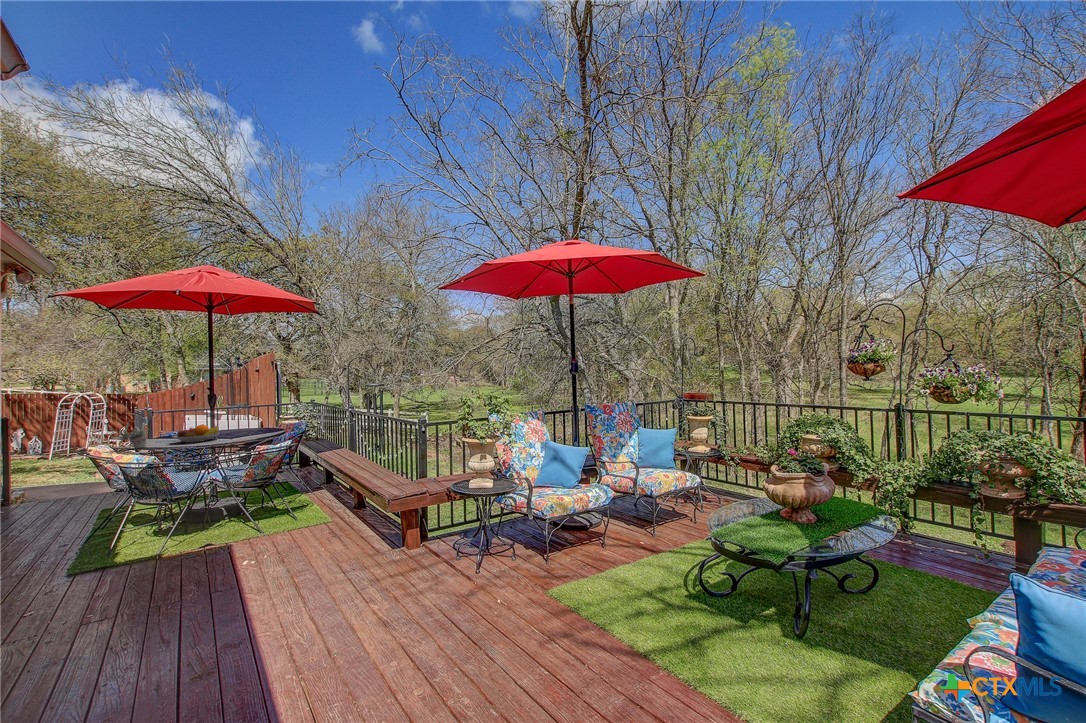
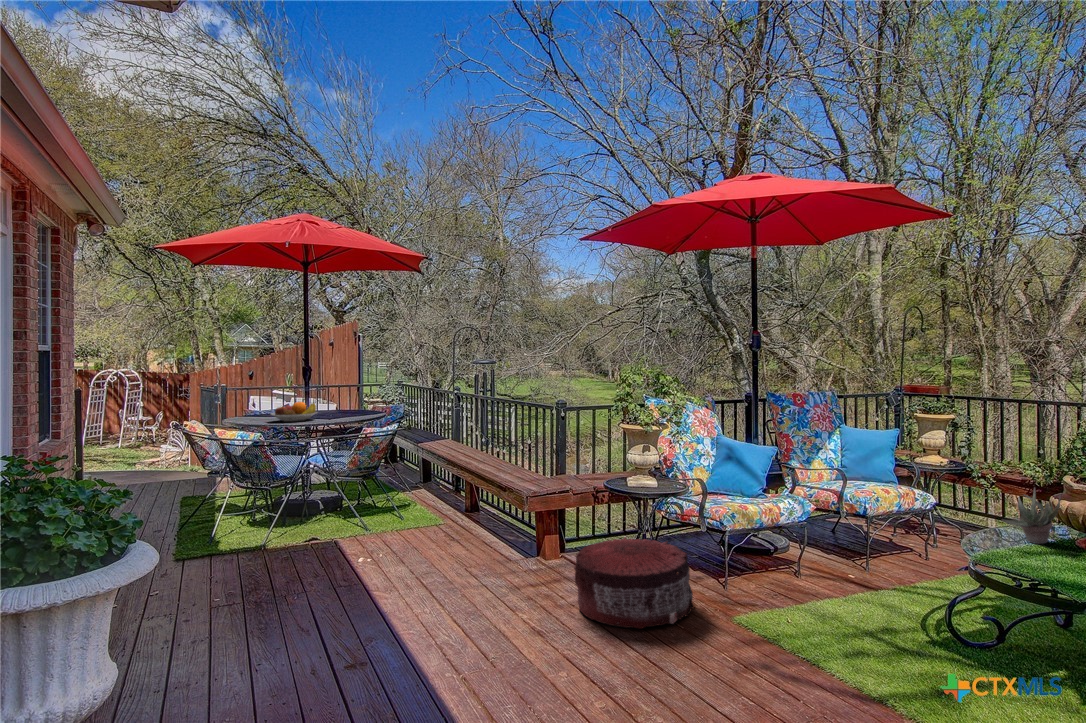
succulent plant: present [111,423,149,449] -> present [1002,488,1060,544]
pouf: none [421,529,518,610] -> present [574,537,694,629]

